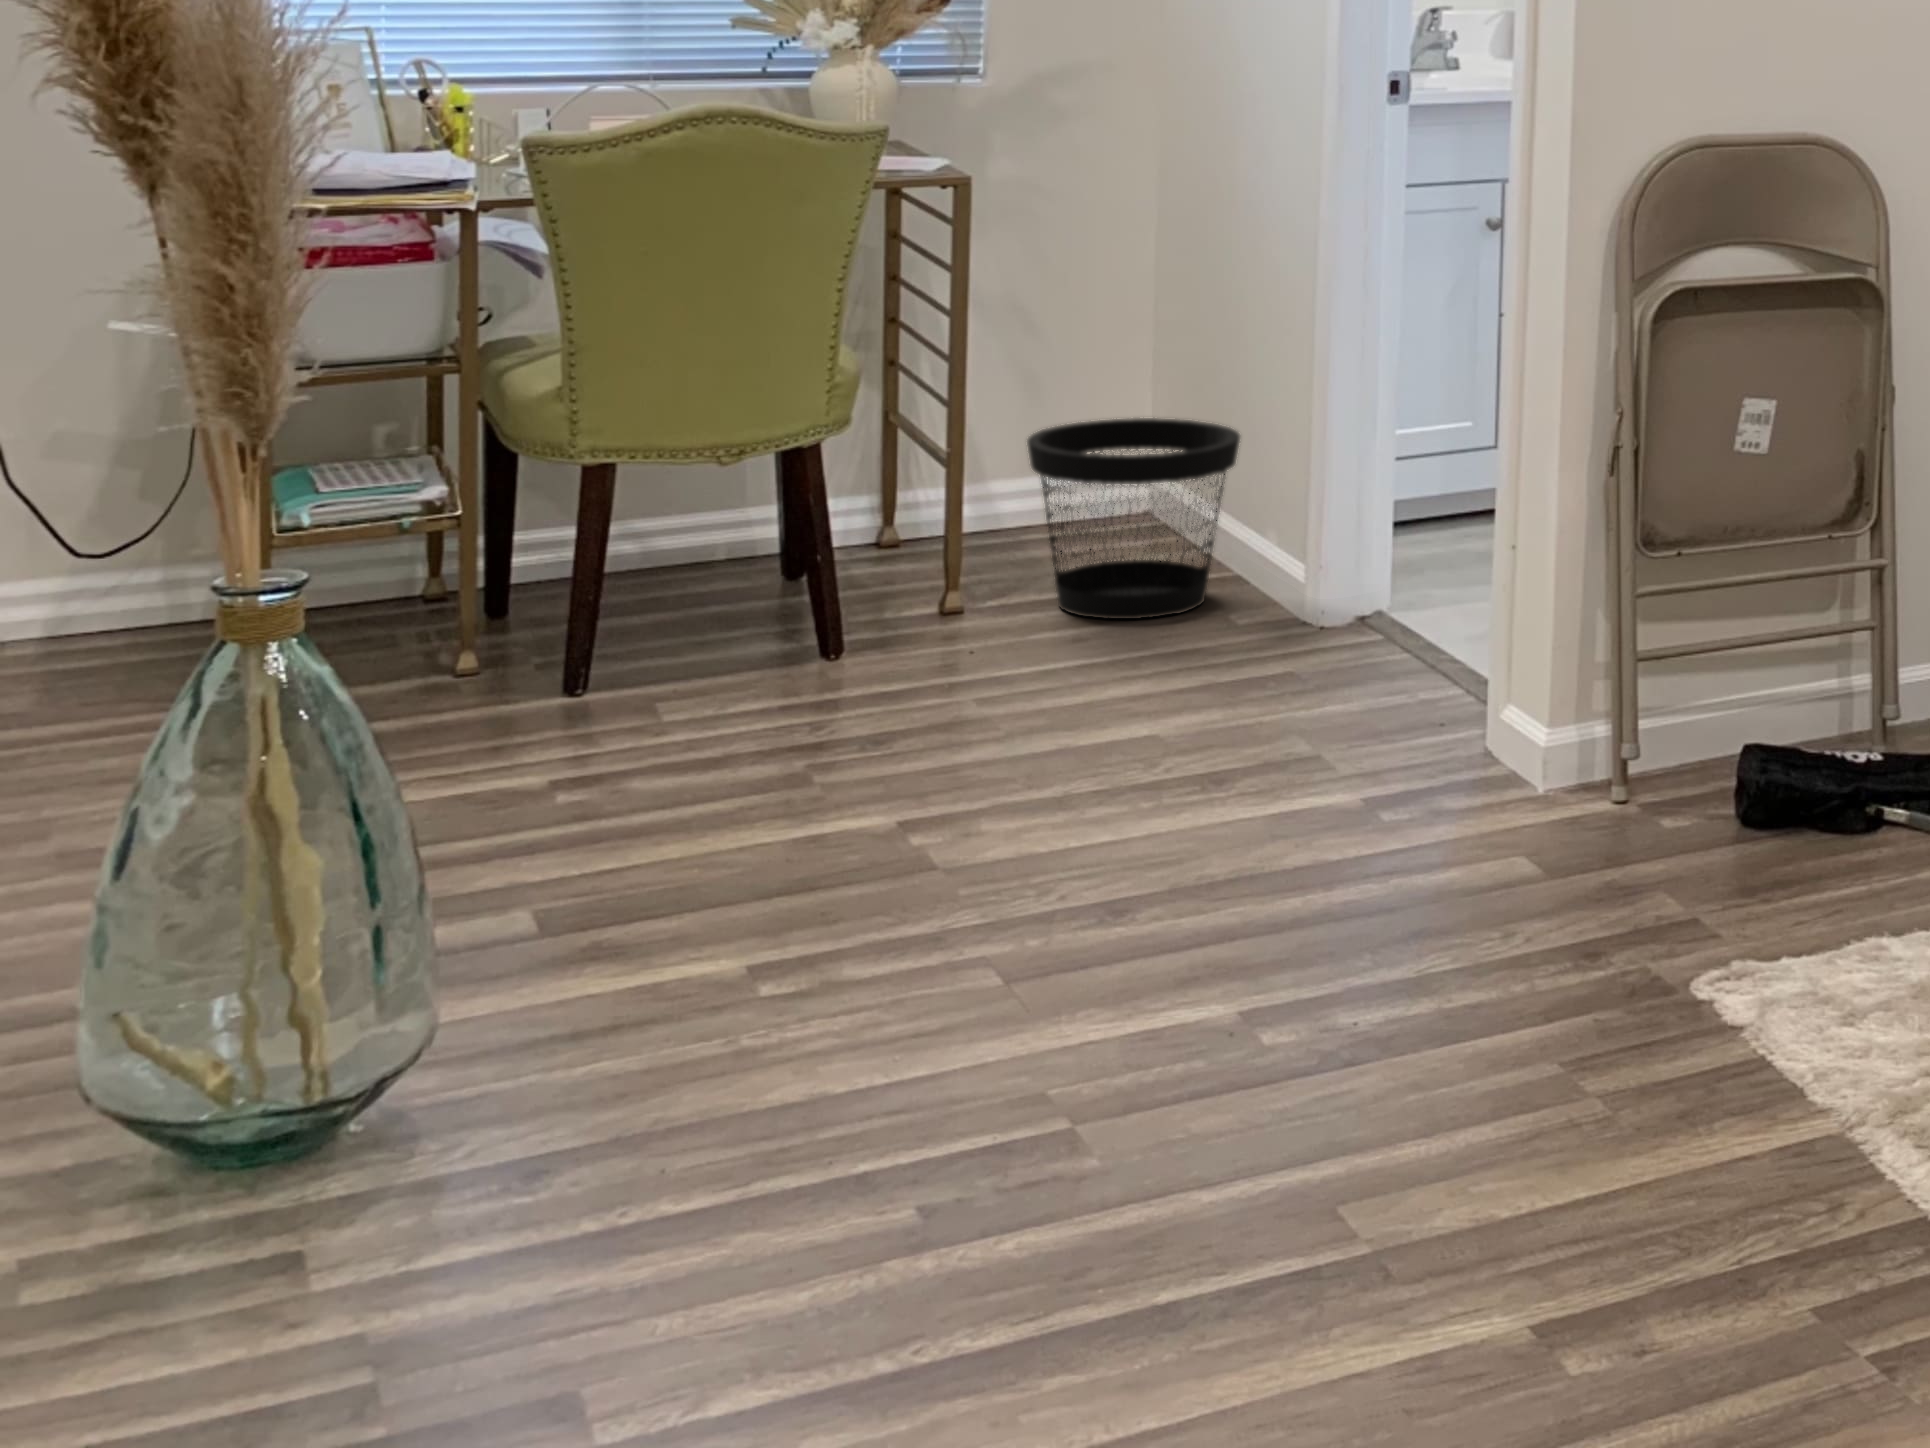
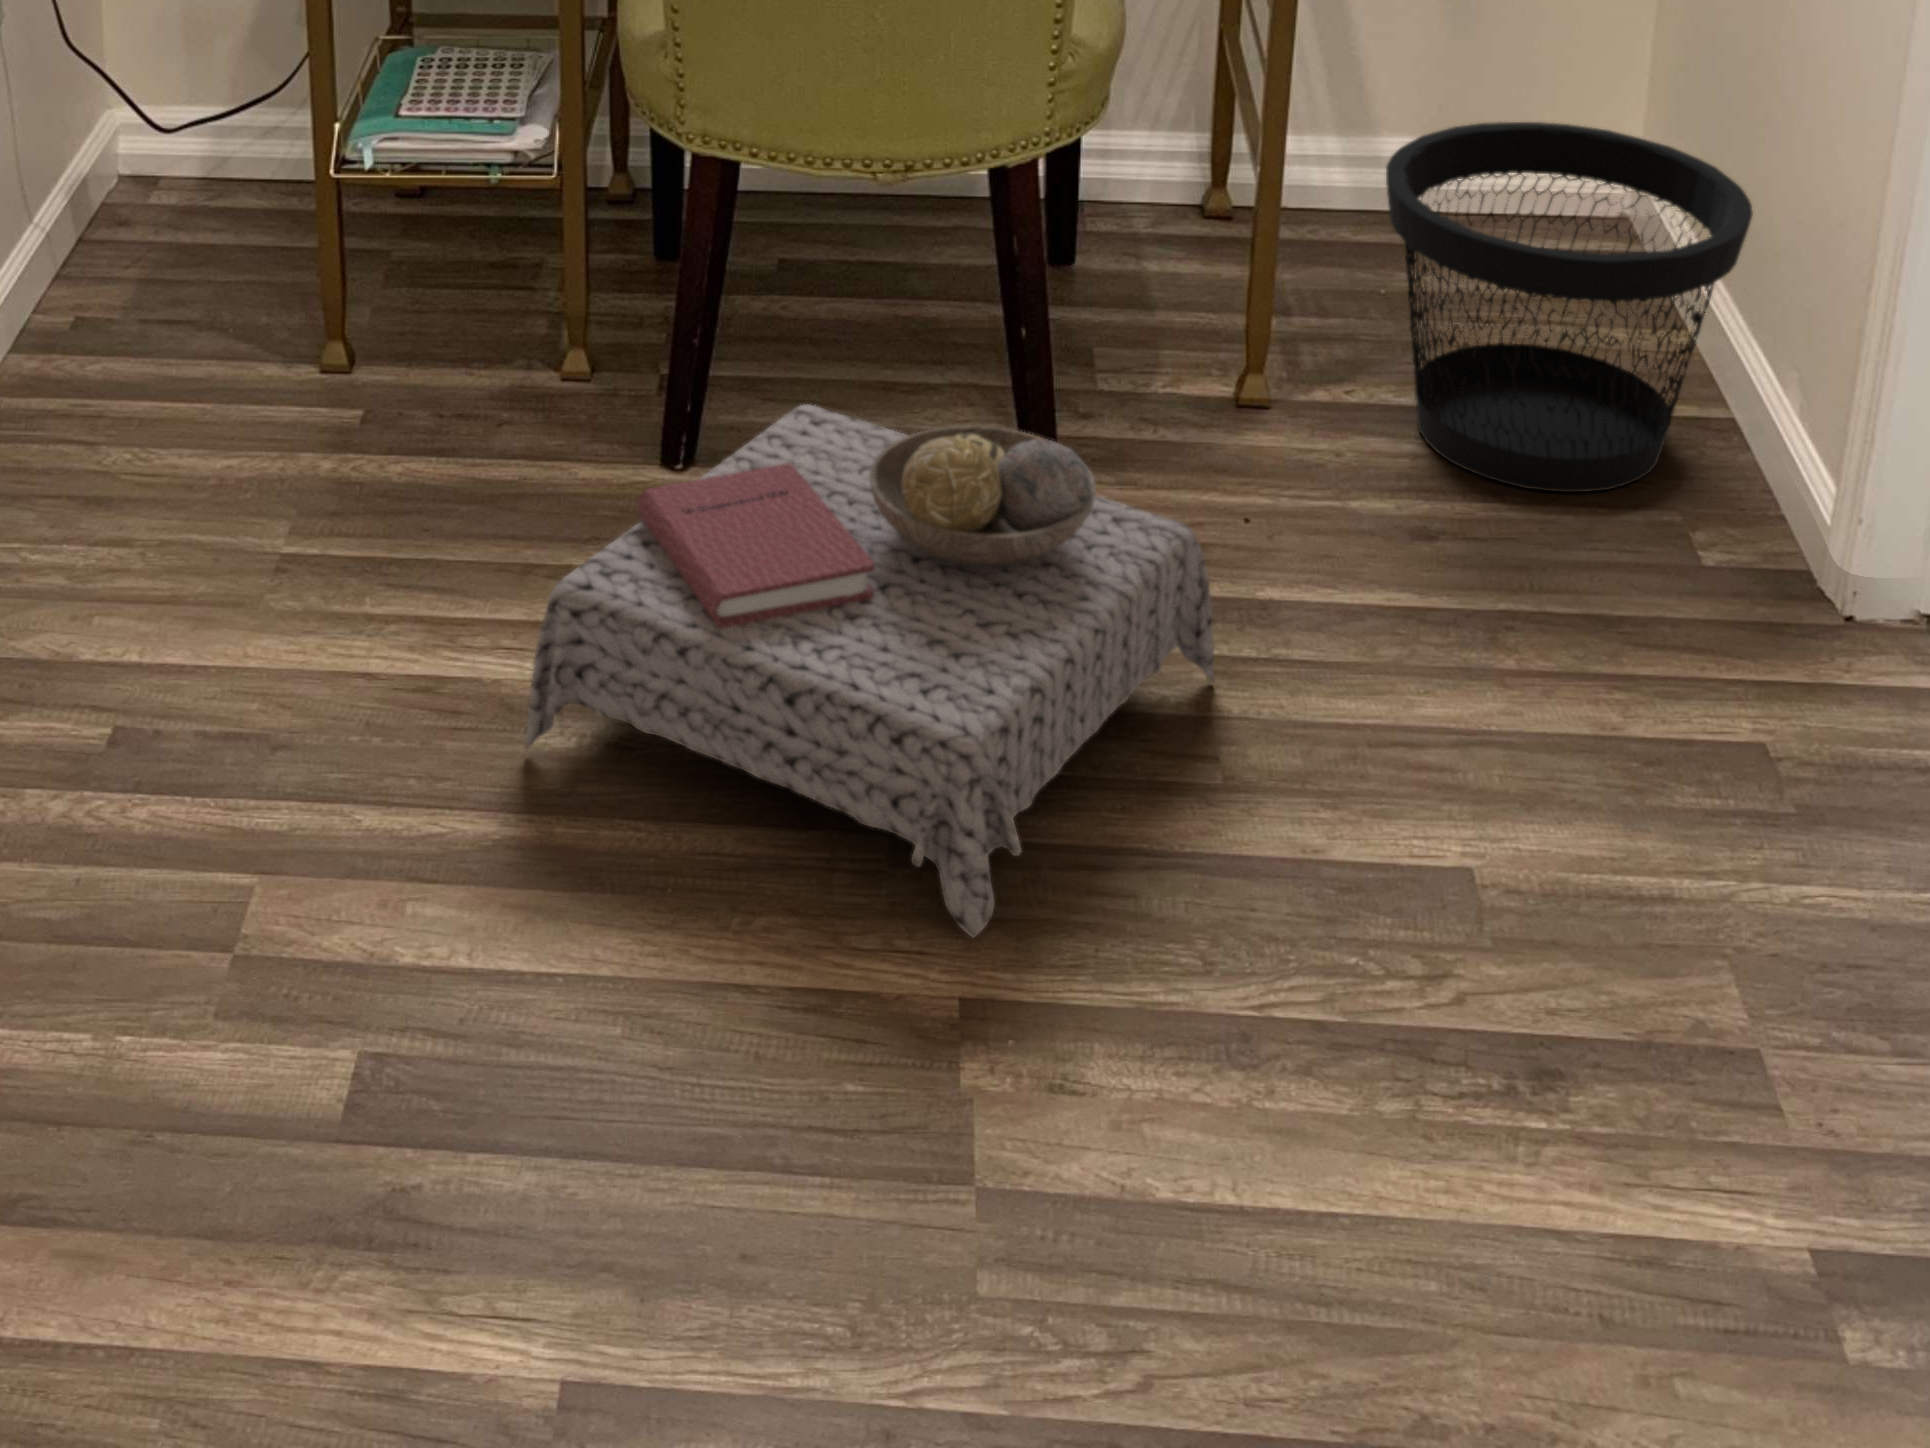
ottoman: none [557,542,982,792] -> present [526,404,1214,937]

